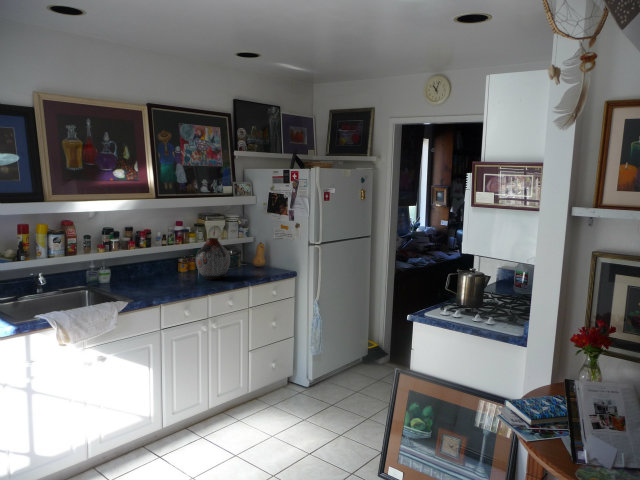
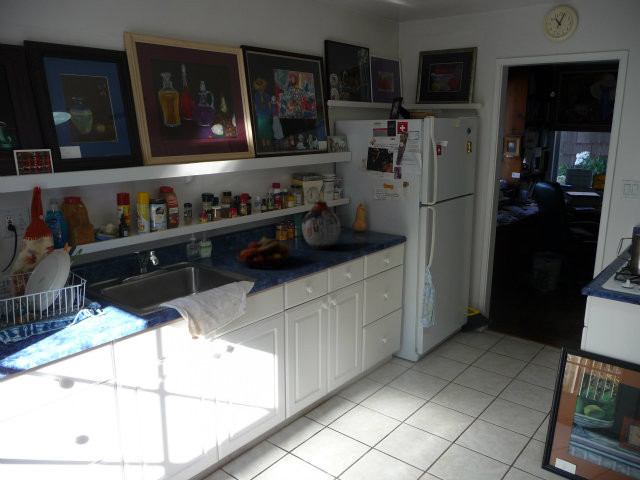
fruit bowl: none [127,266,175,293] -> present [236,237,289,269]

